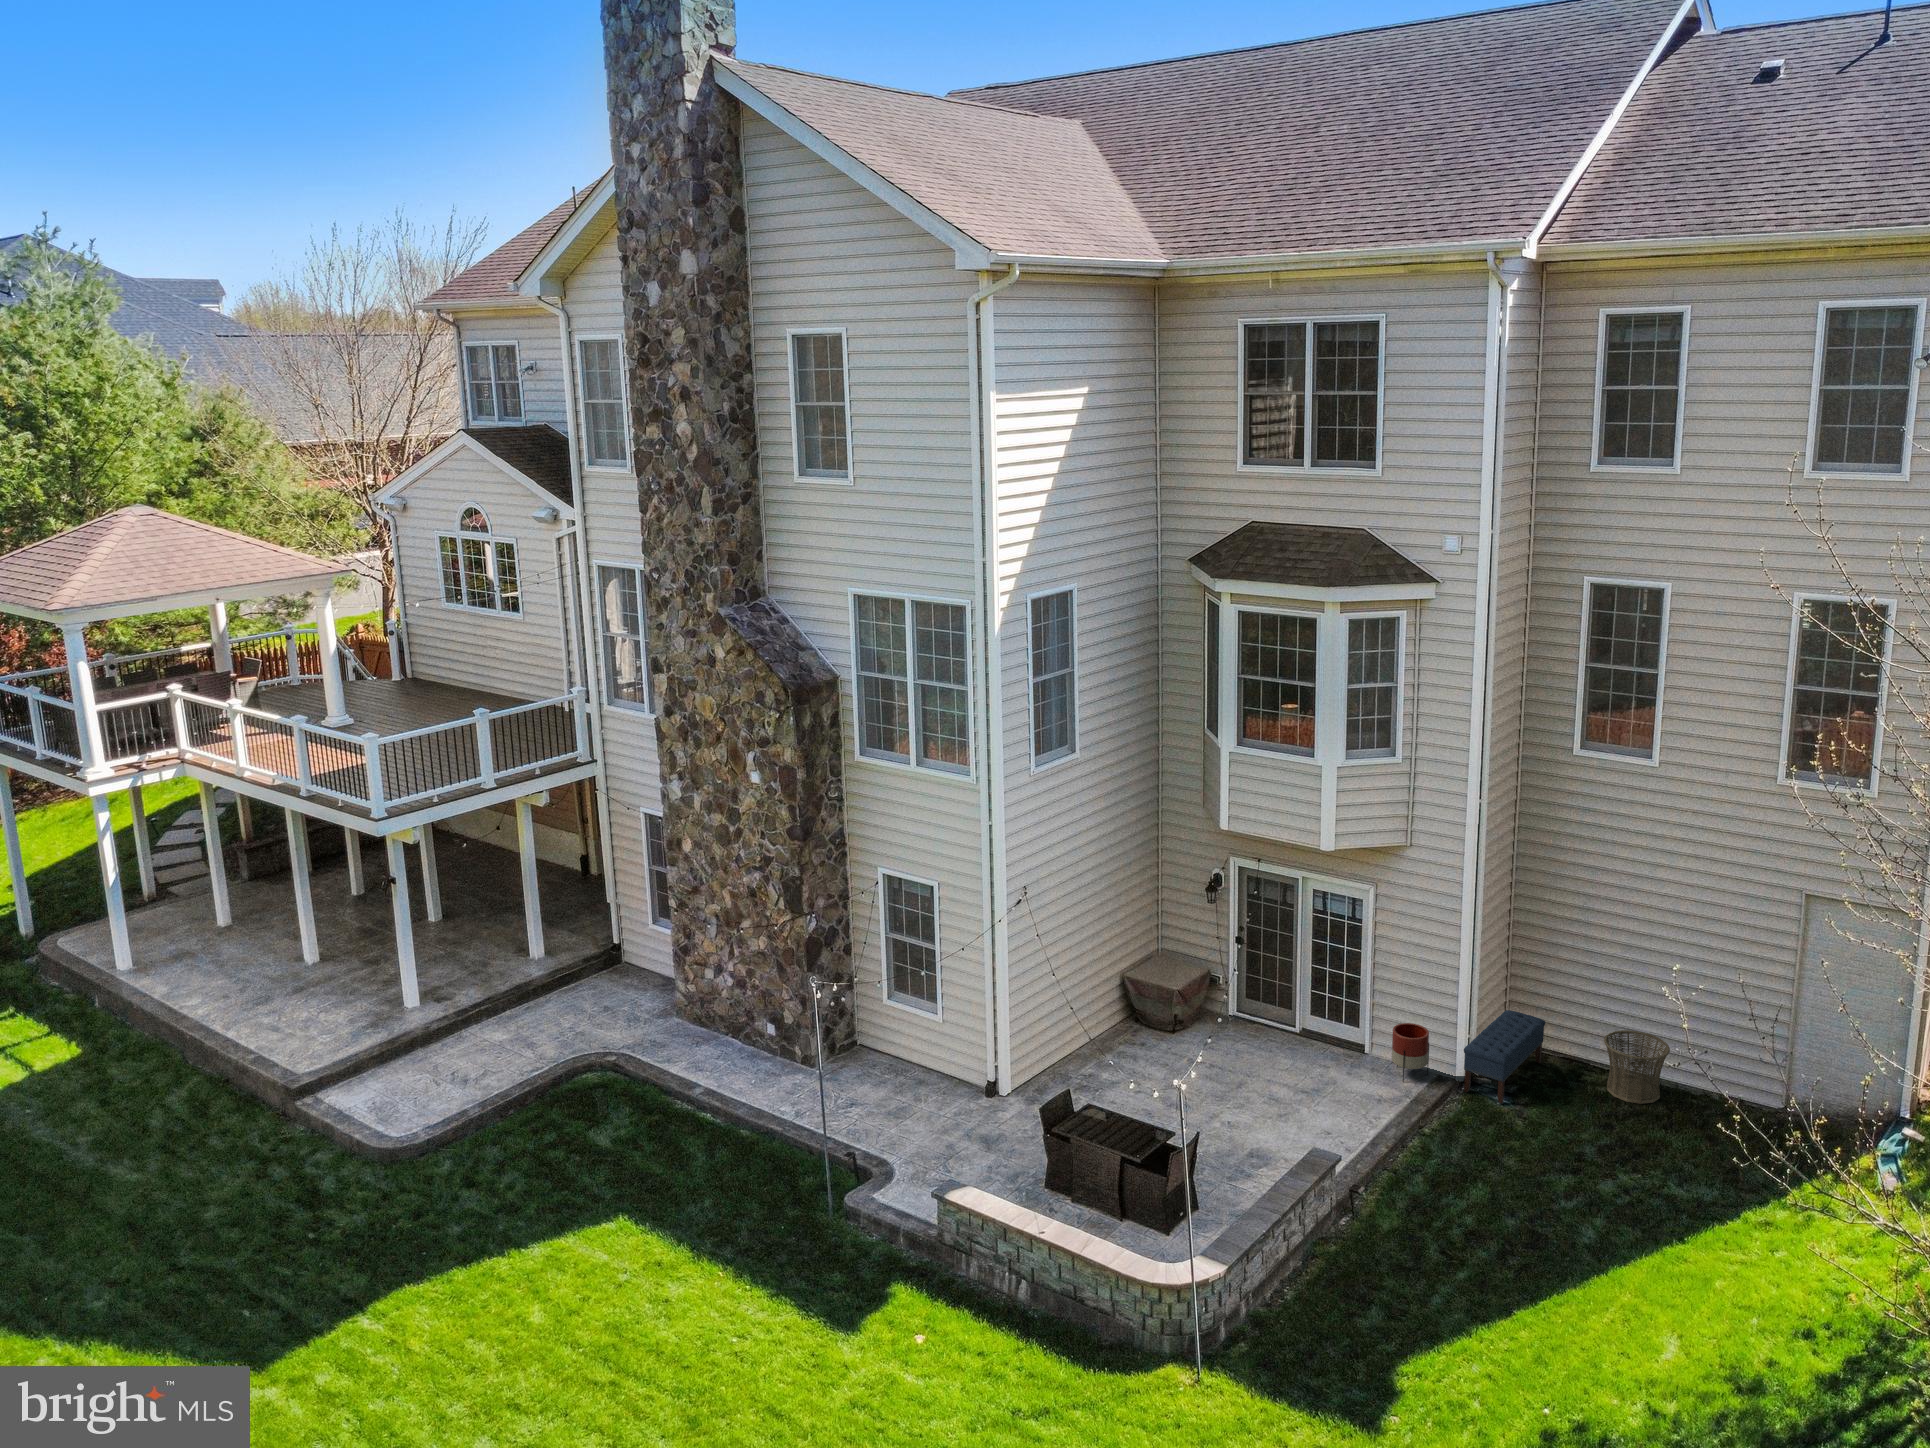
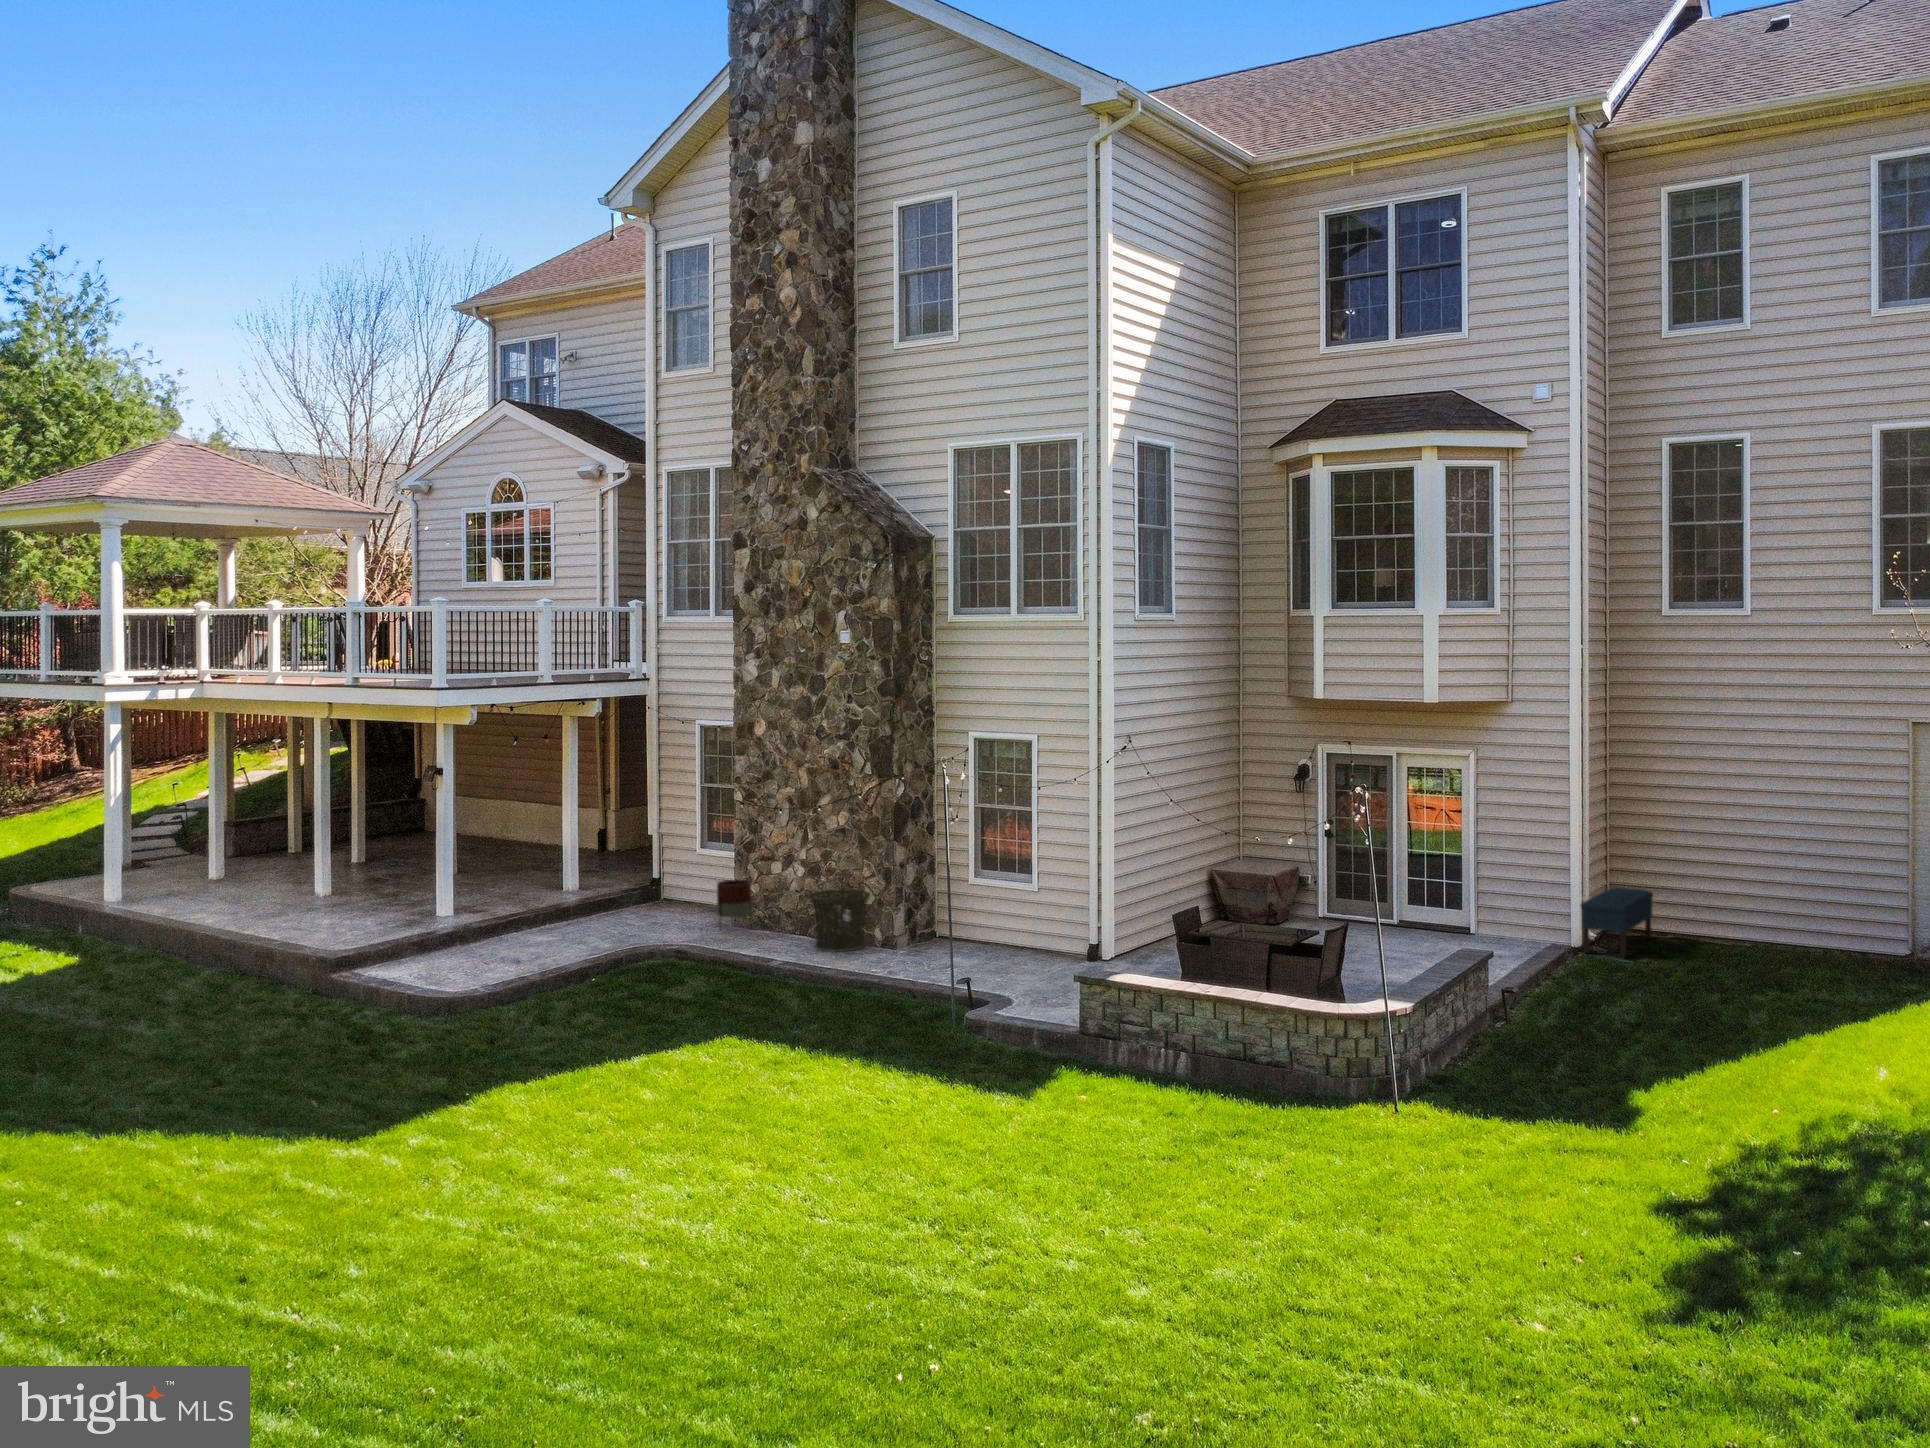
planter: present [1392,1023,1429,1082] -> present [717,880,752,919]
basket: present [1604,1030,1670,1104] -> present [809,889,870,952]

